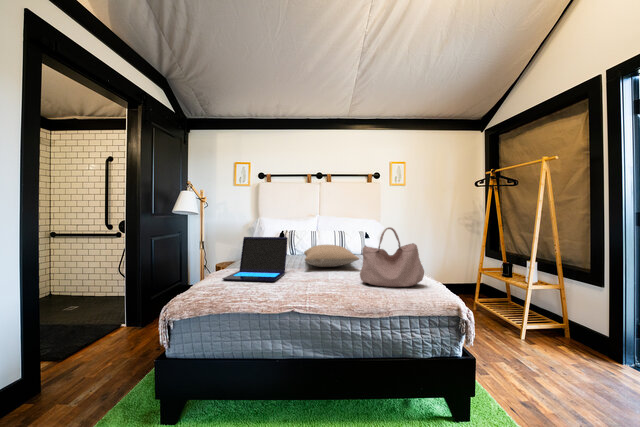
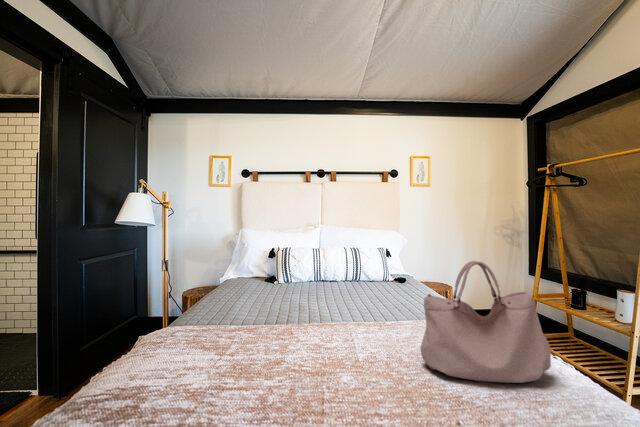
laptop: present [222,237,288,282] -> none [159,269,283,366]
pillow: present [304,245,359,267] -> none [306,276,401,315]

